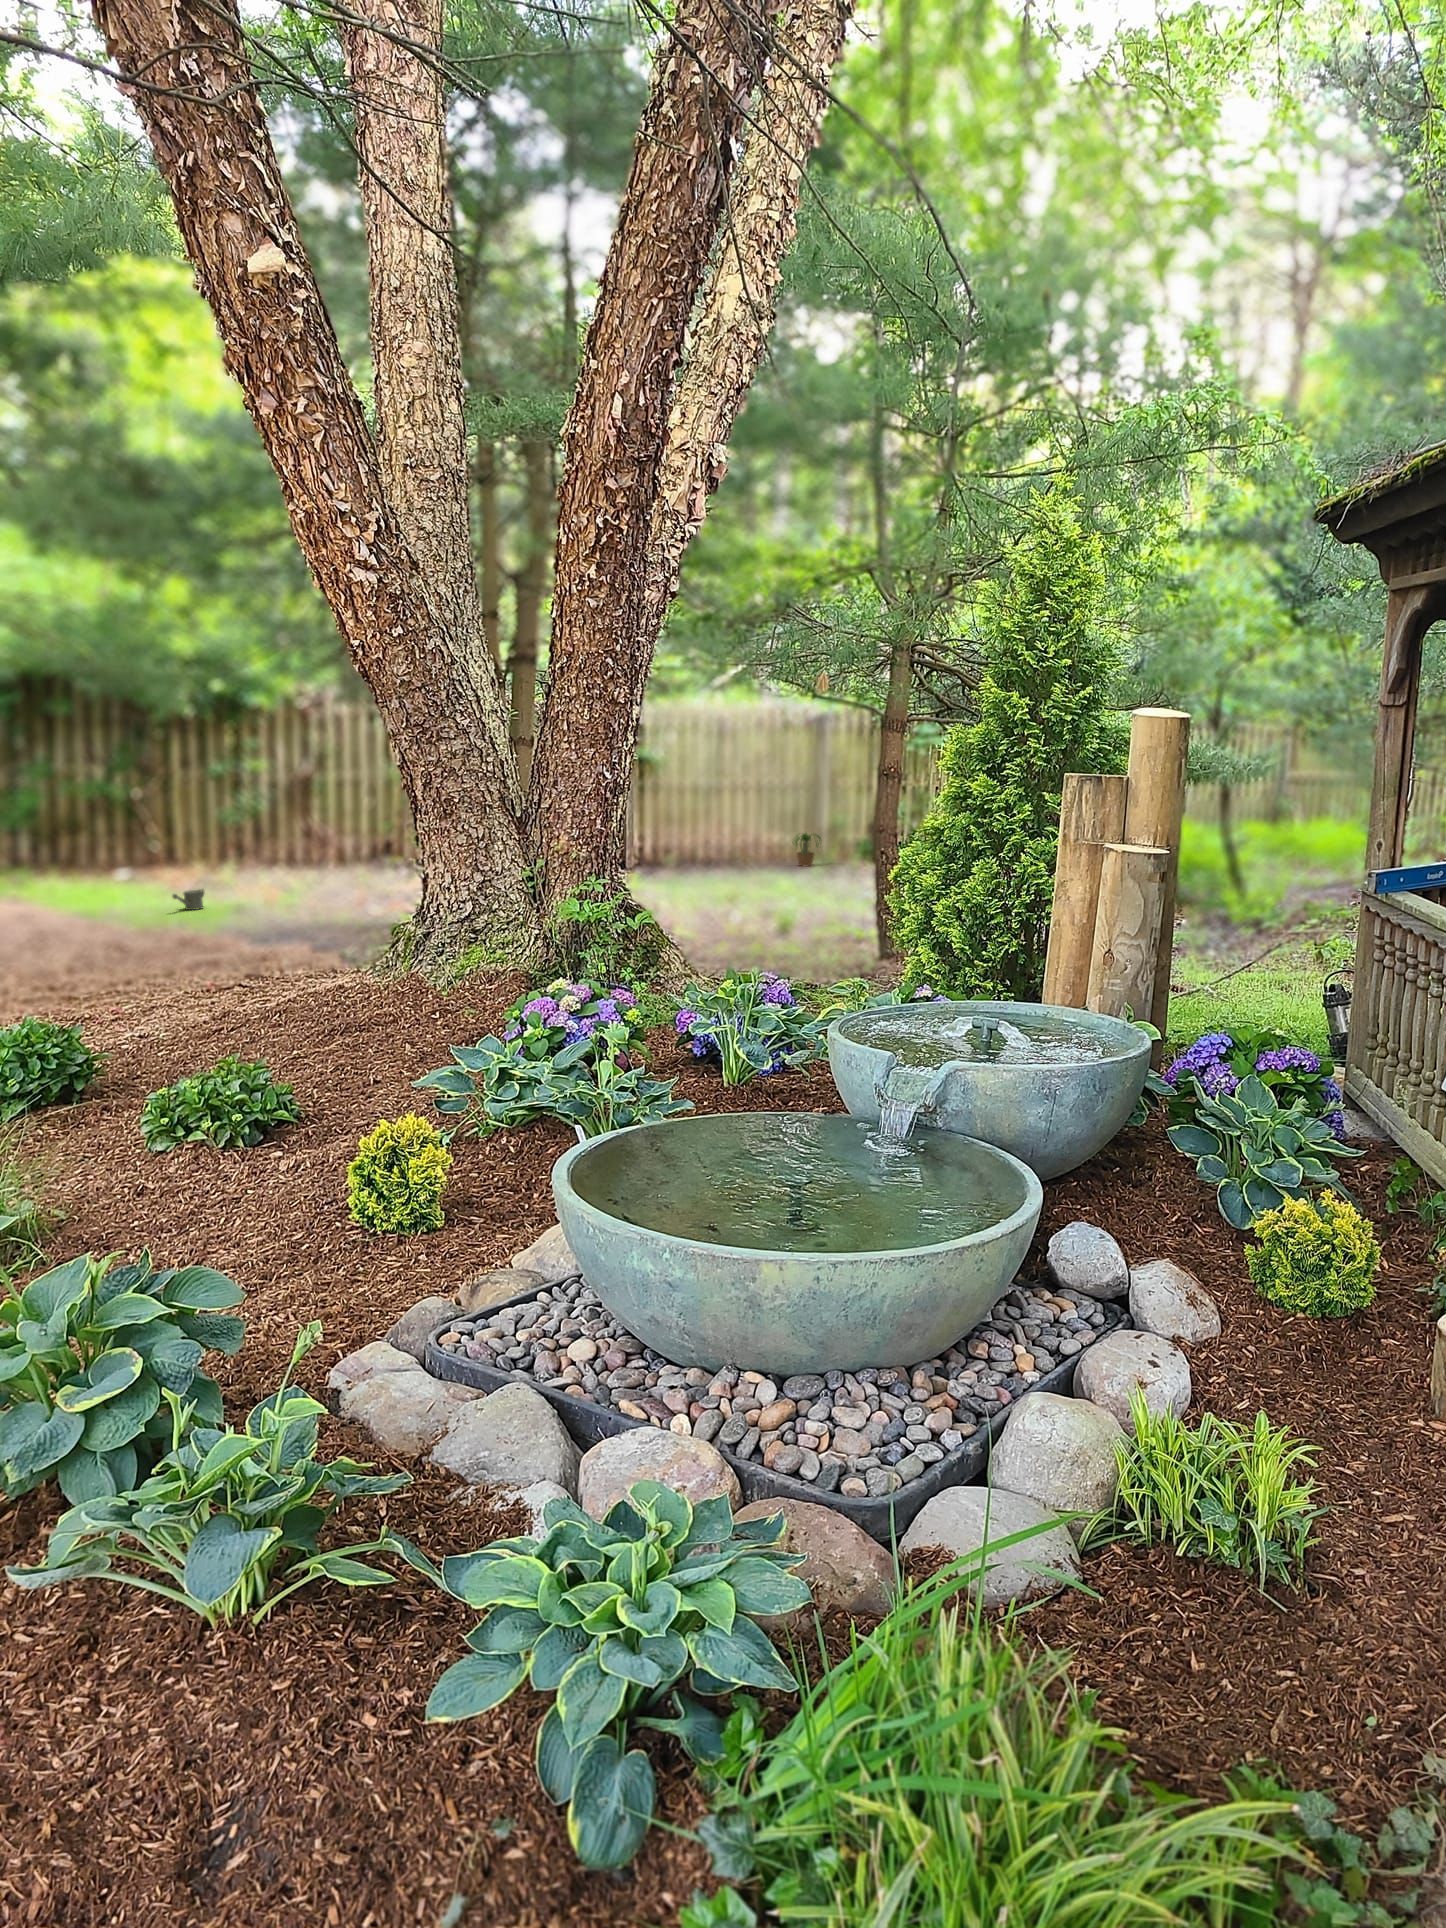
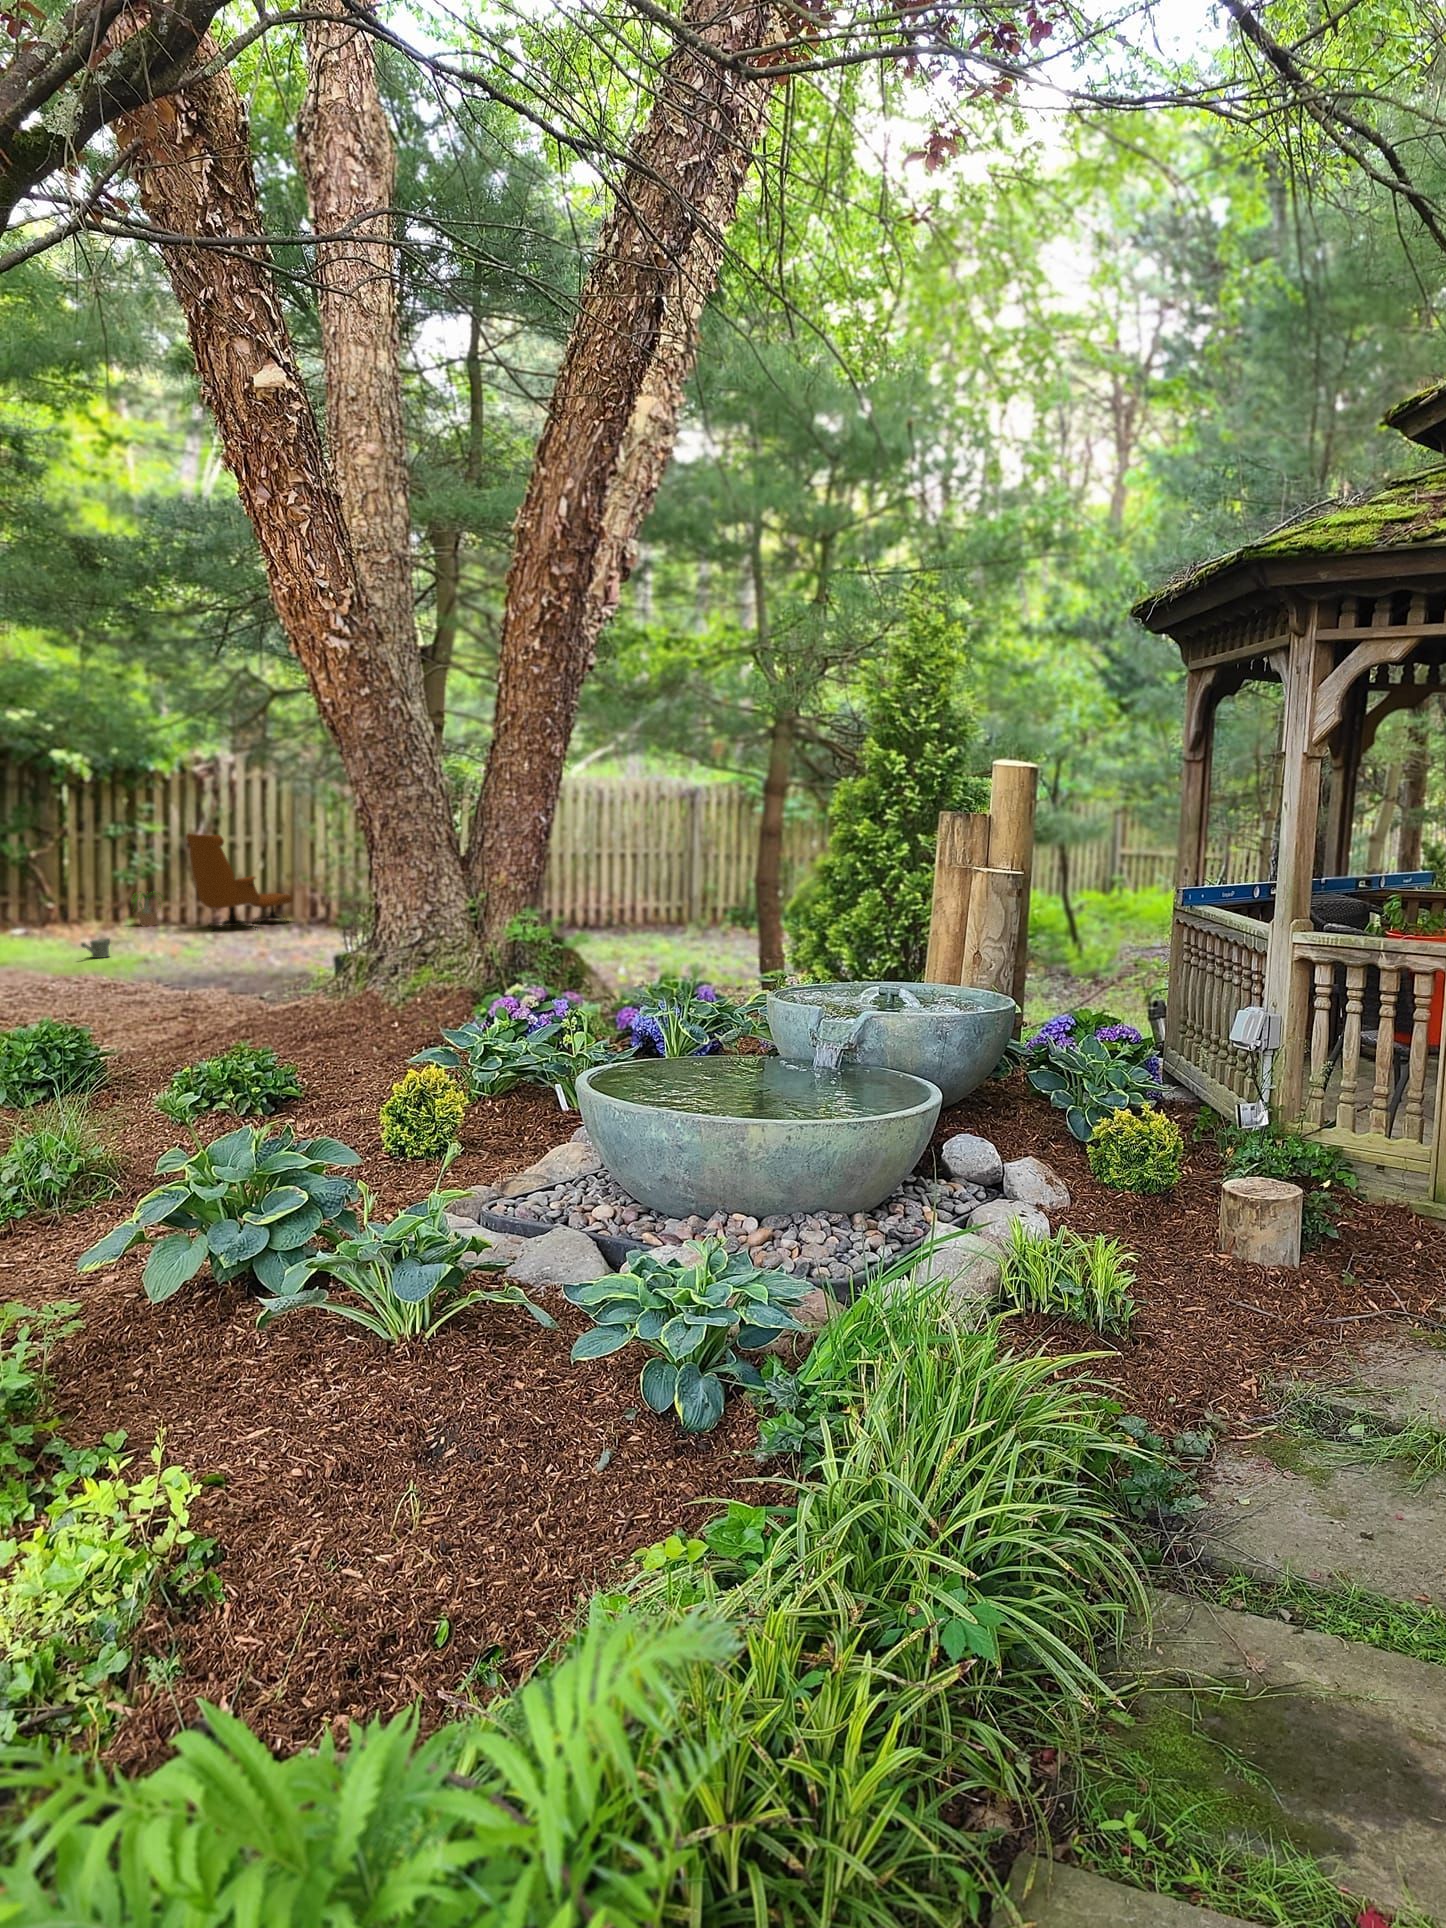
lounge chair: none [290,774,403,879] -> present [186,833,293,930]
potted plant: present [794,833,821,866] -> present [132,891,163,927]

